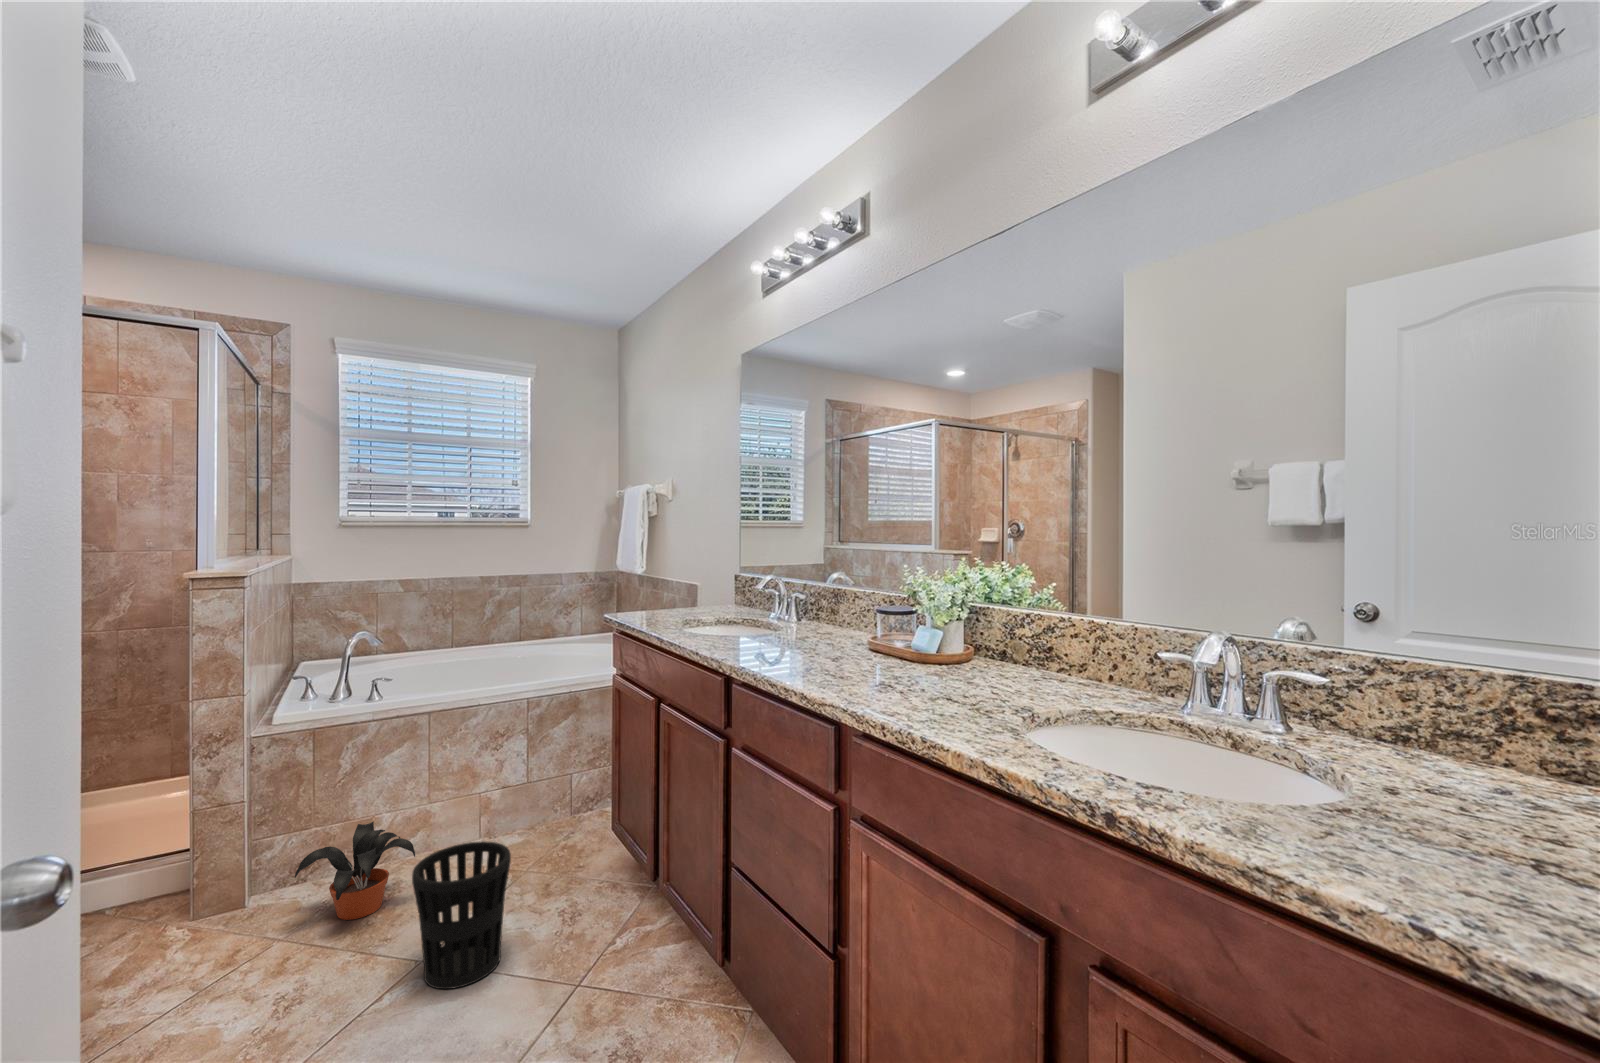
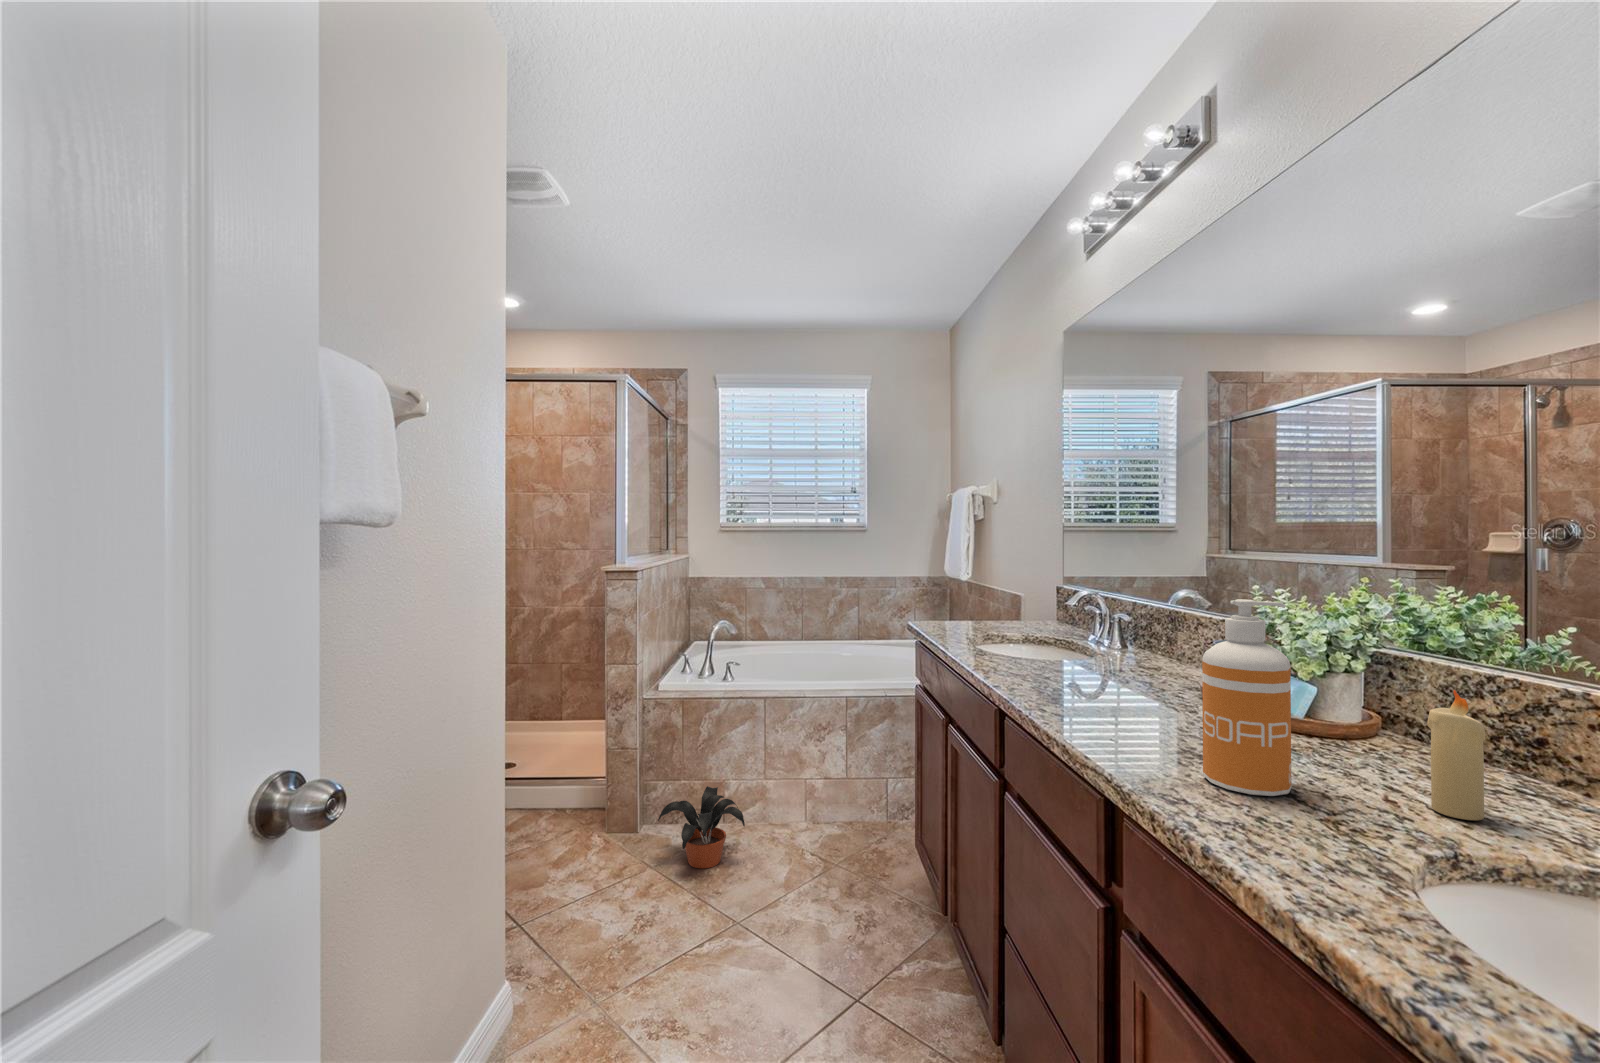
soap dispenser: none [895,571,946,703] -> present [1202,599,1291,796]
candle: none [1012,620,1038,697] -> present [1427,690,1485,820]
wastebasket: present [412,841,511,989] -> none [724,826,806,962]

